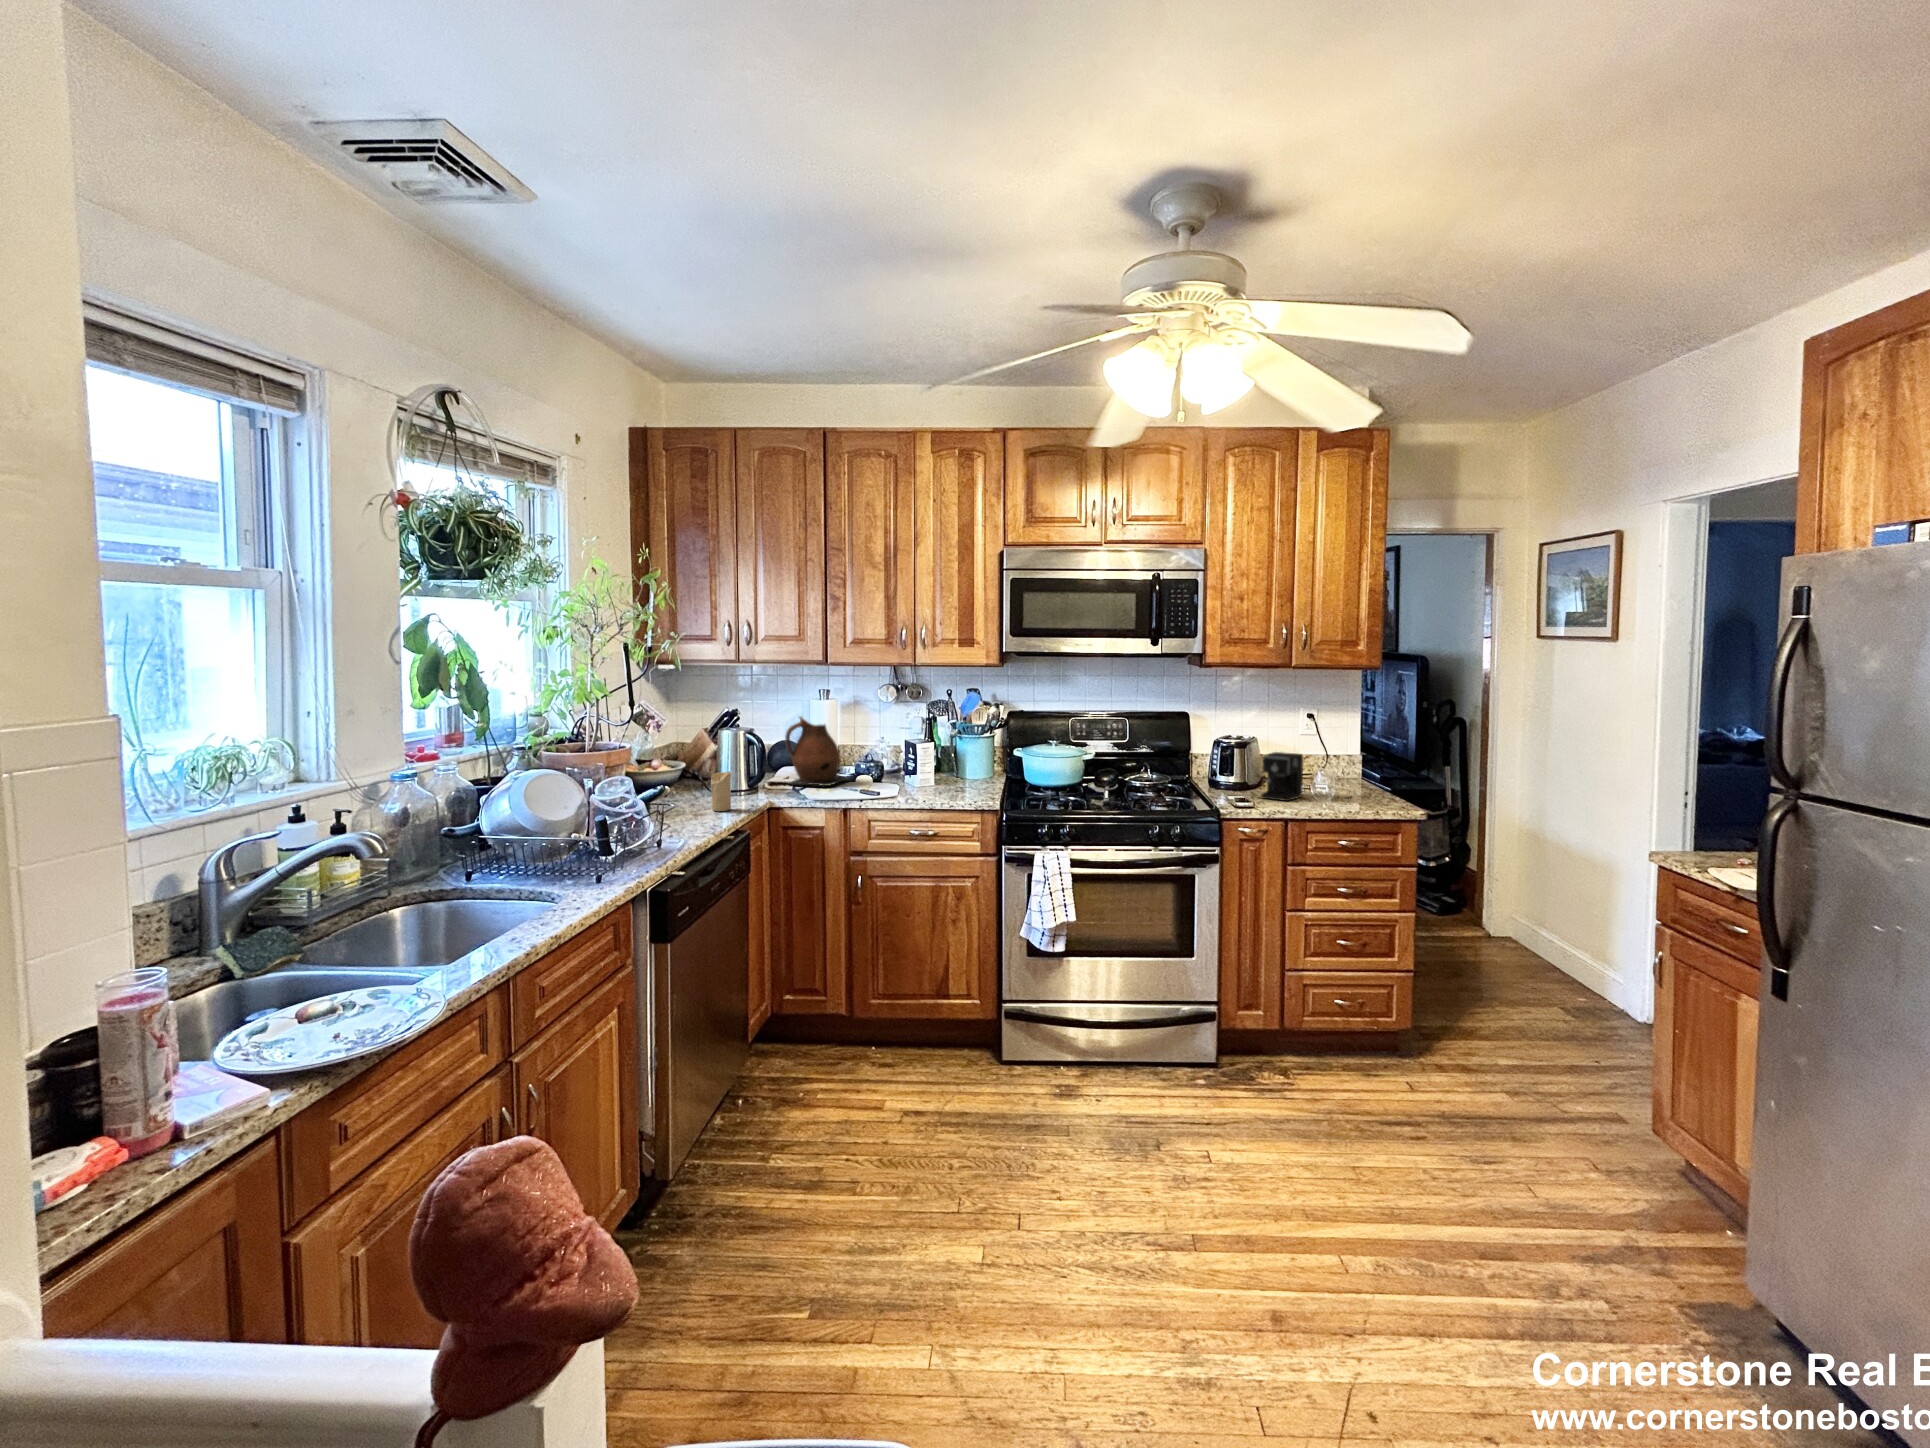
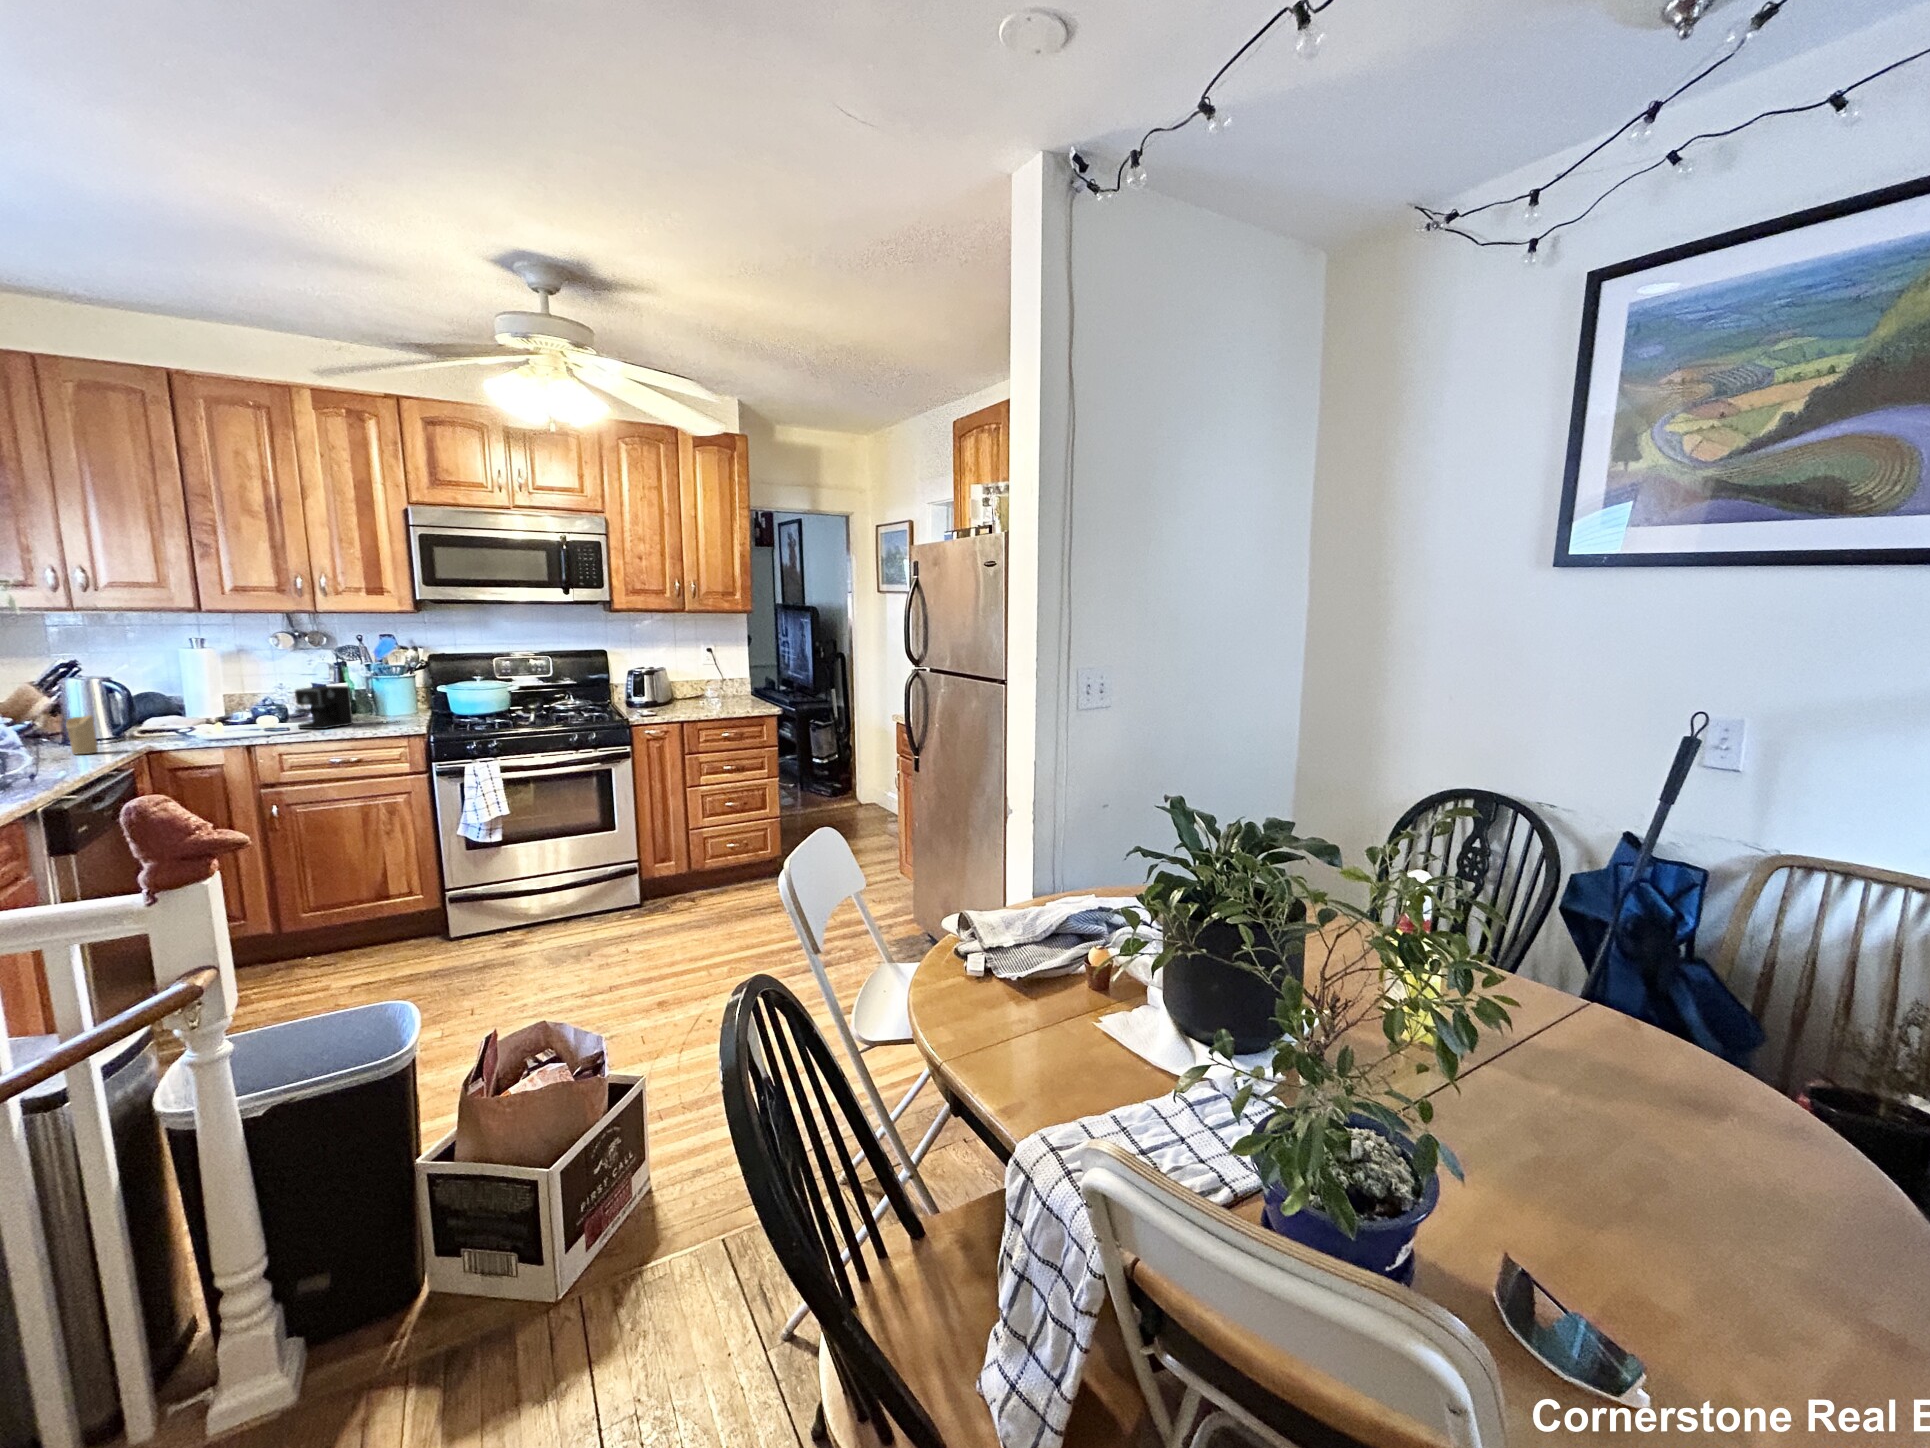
ceramic pitcher: present [785,717,849,786] -> none [157,664,249,730]
coffee maker: present [1261,752,1351,801] -> present [295,686,400,729]

